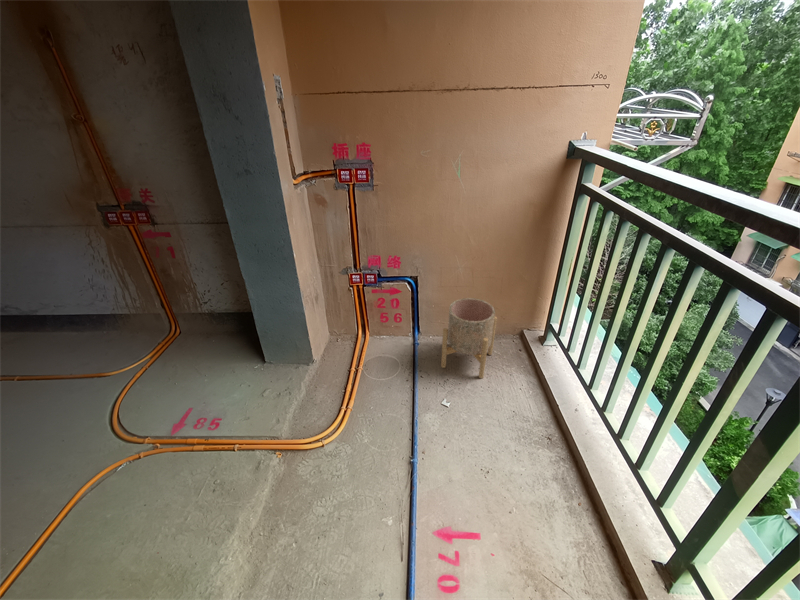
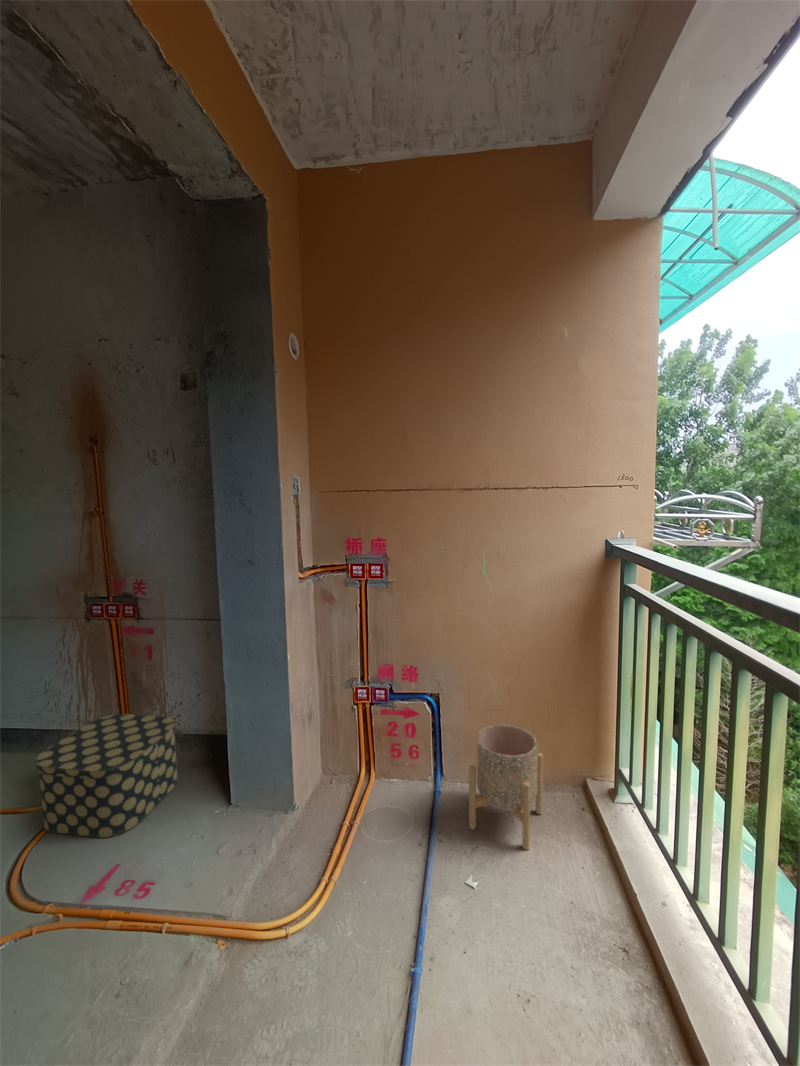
storage box: none [97,304,219,393] -> present [36,714,178,838]

